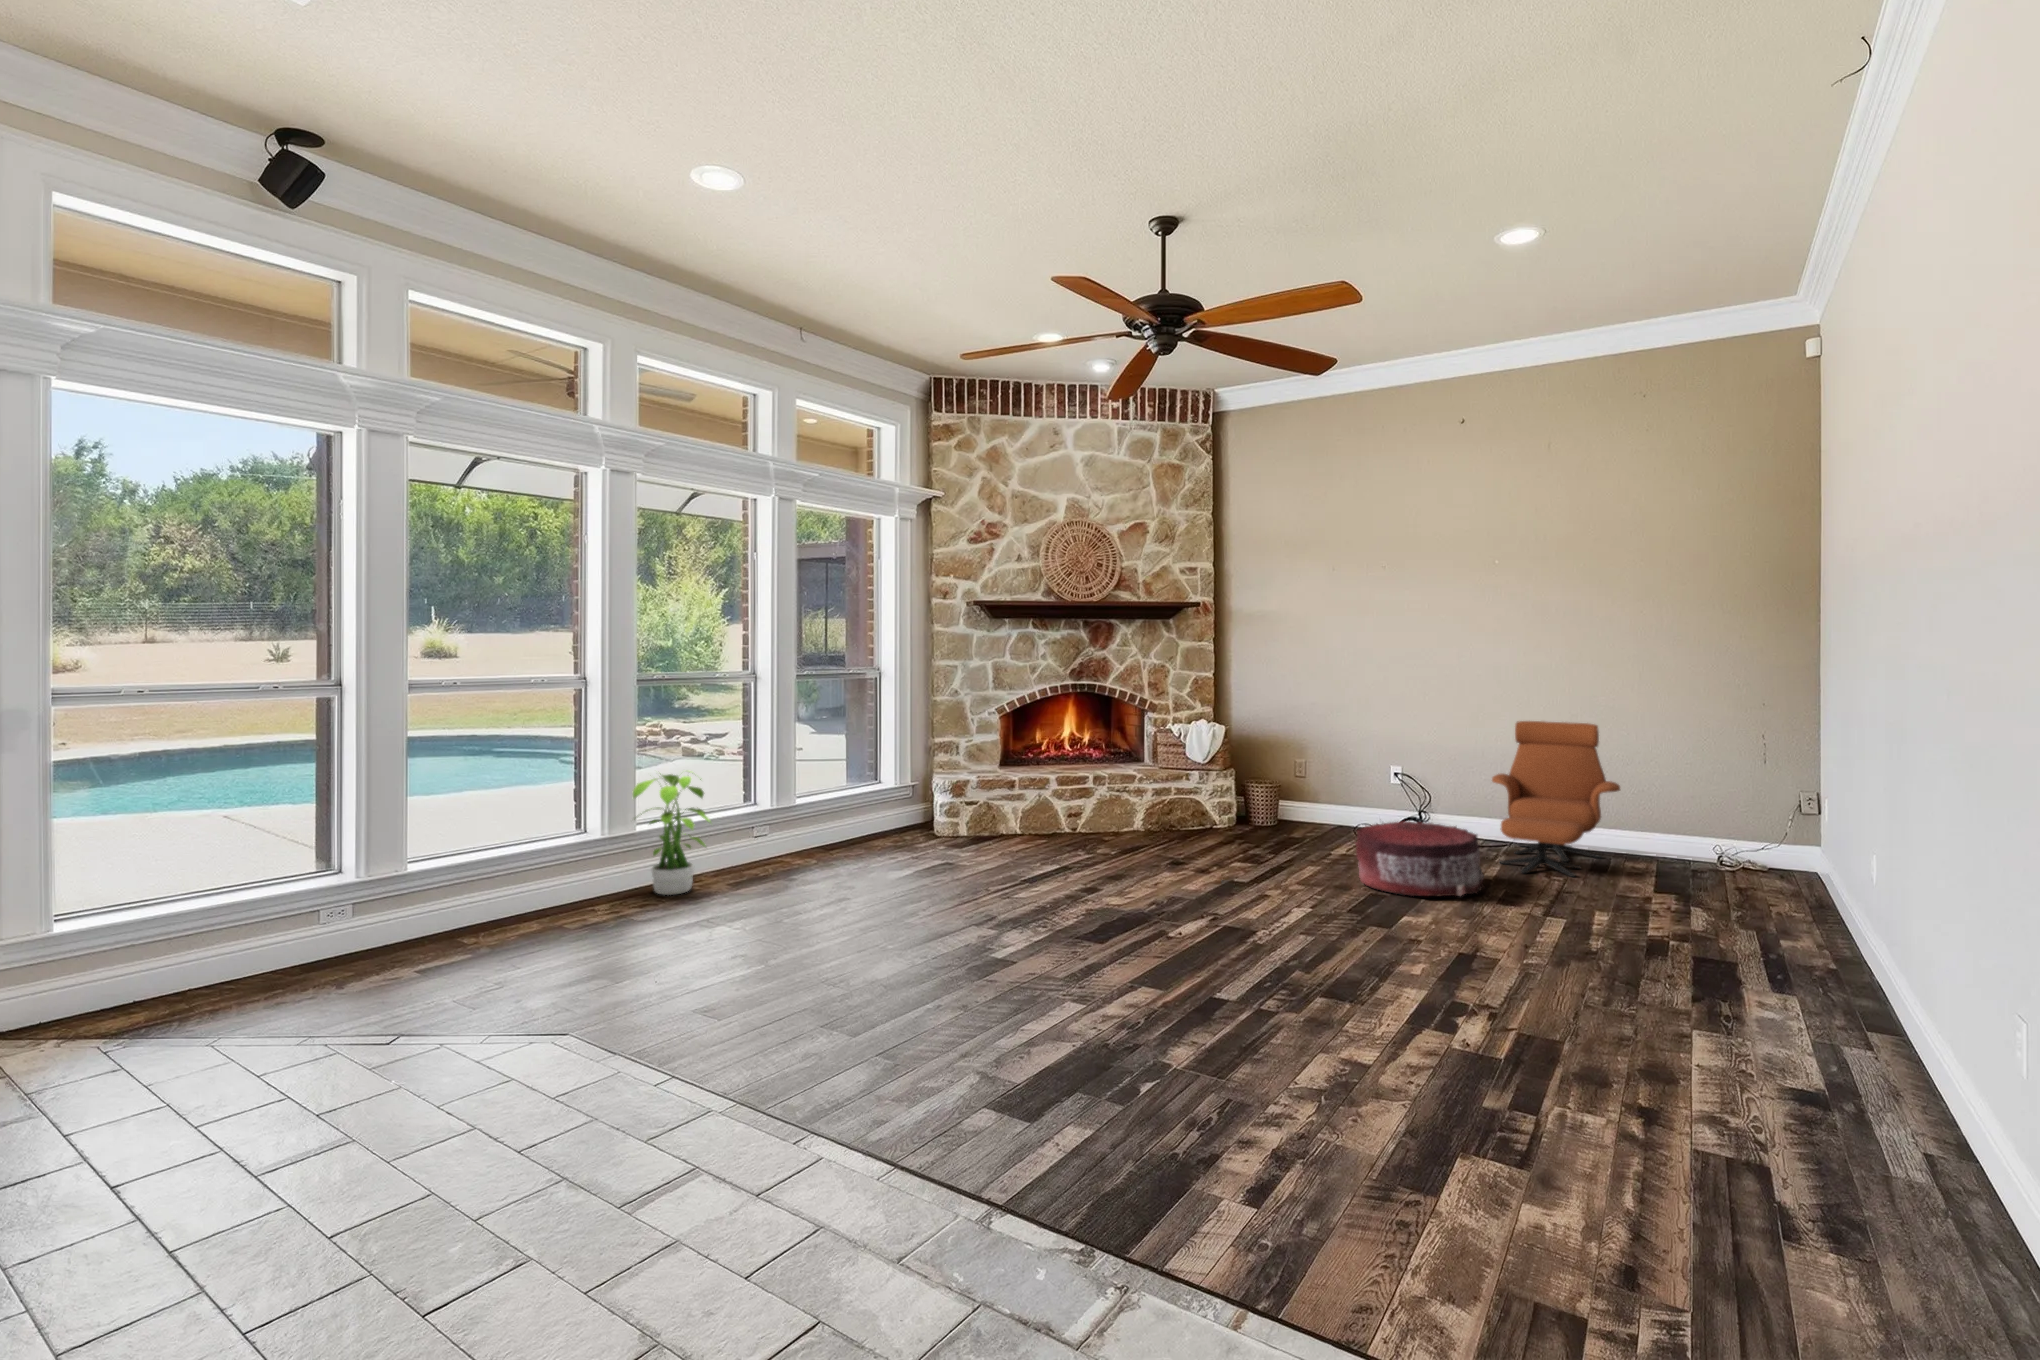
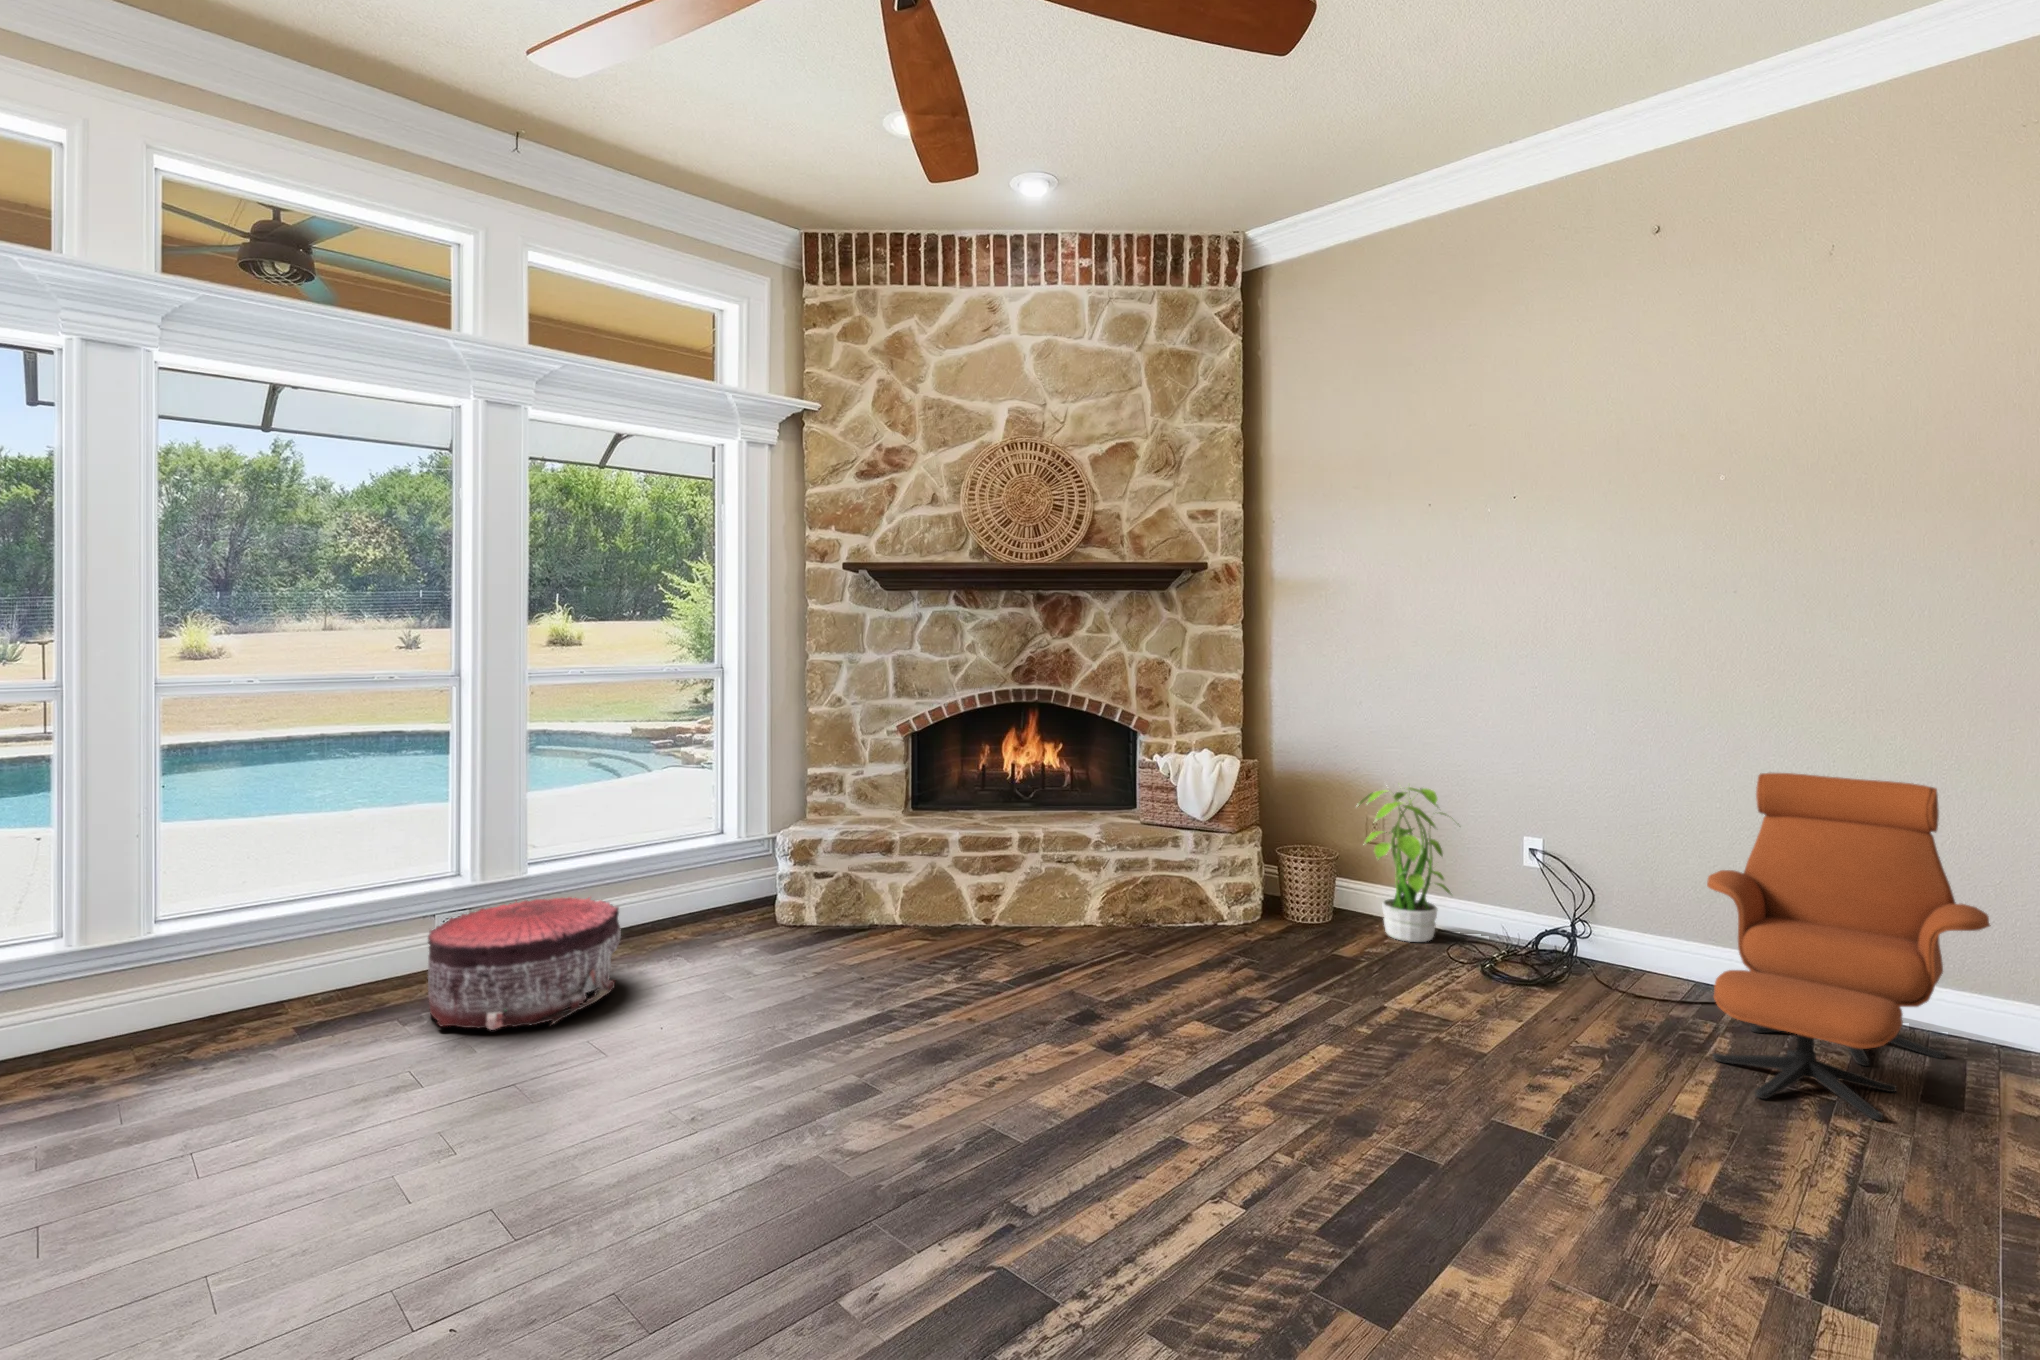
potted plant: present [633,773,711,895] -> present [1357,787,1460,942]
pouf: present [1355,821,1484,896] -> present [428,897,621,1030]

